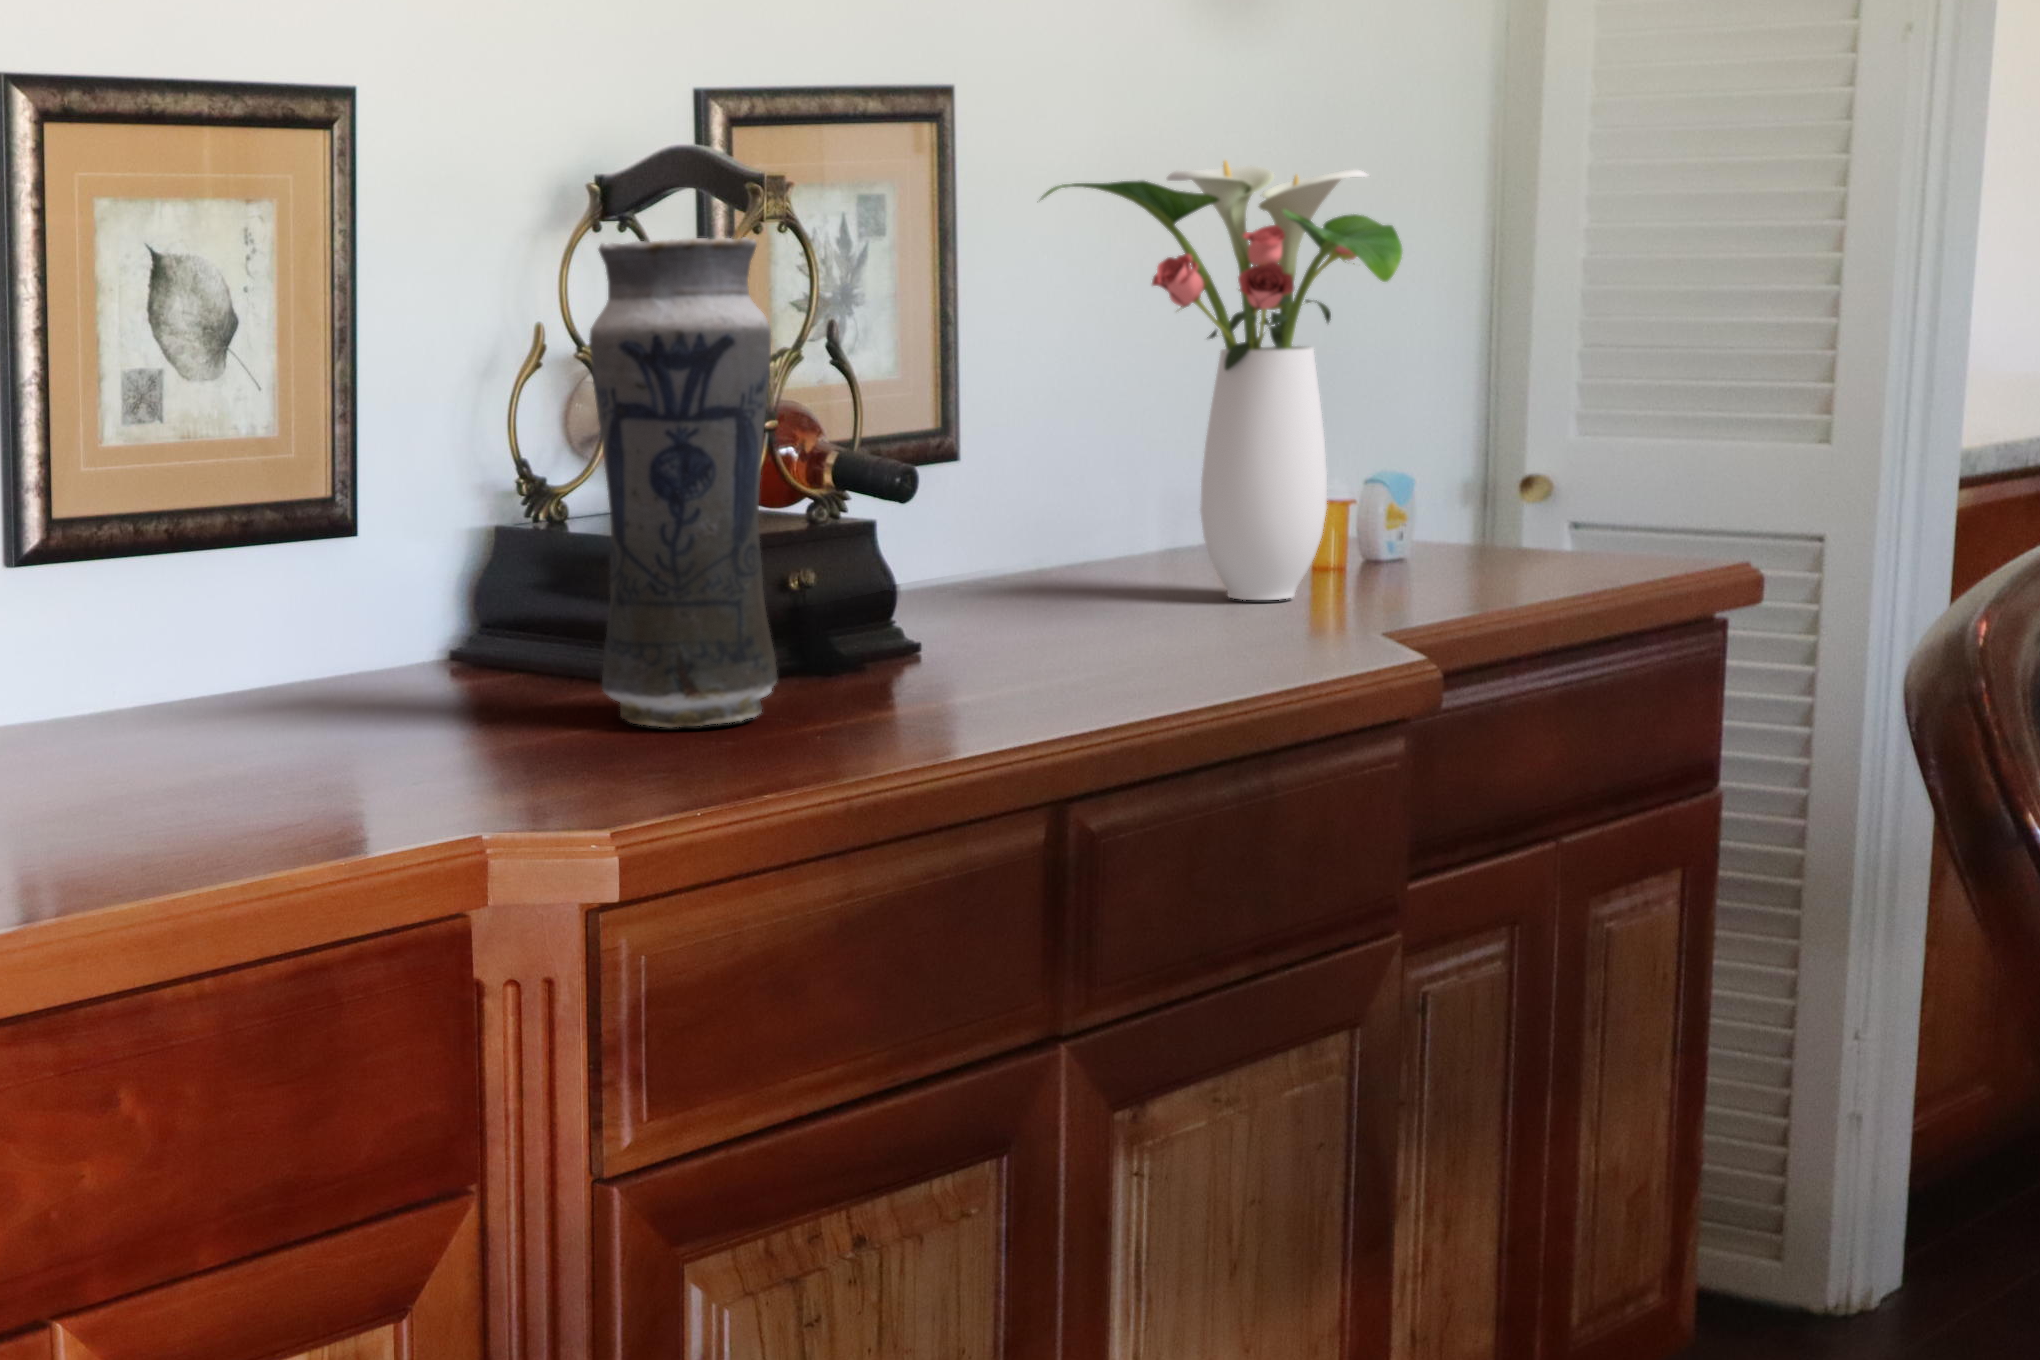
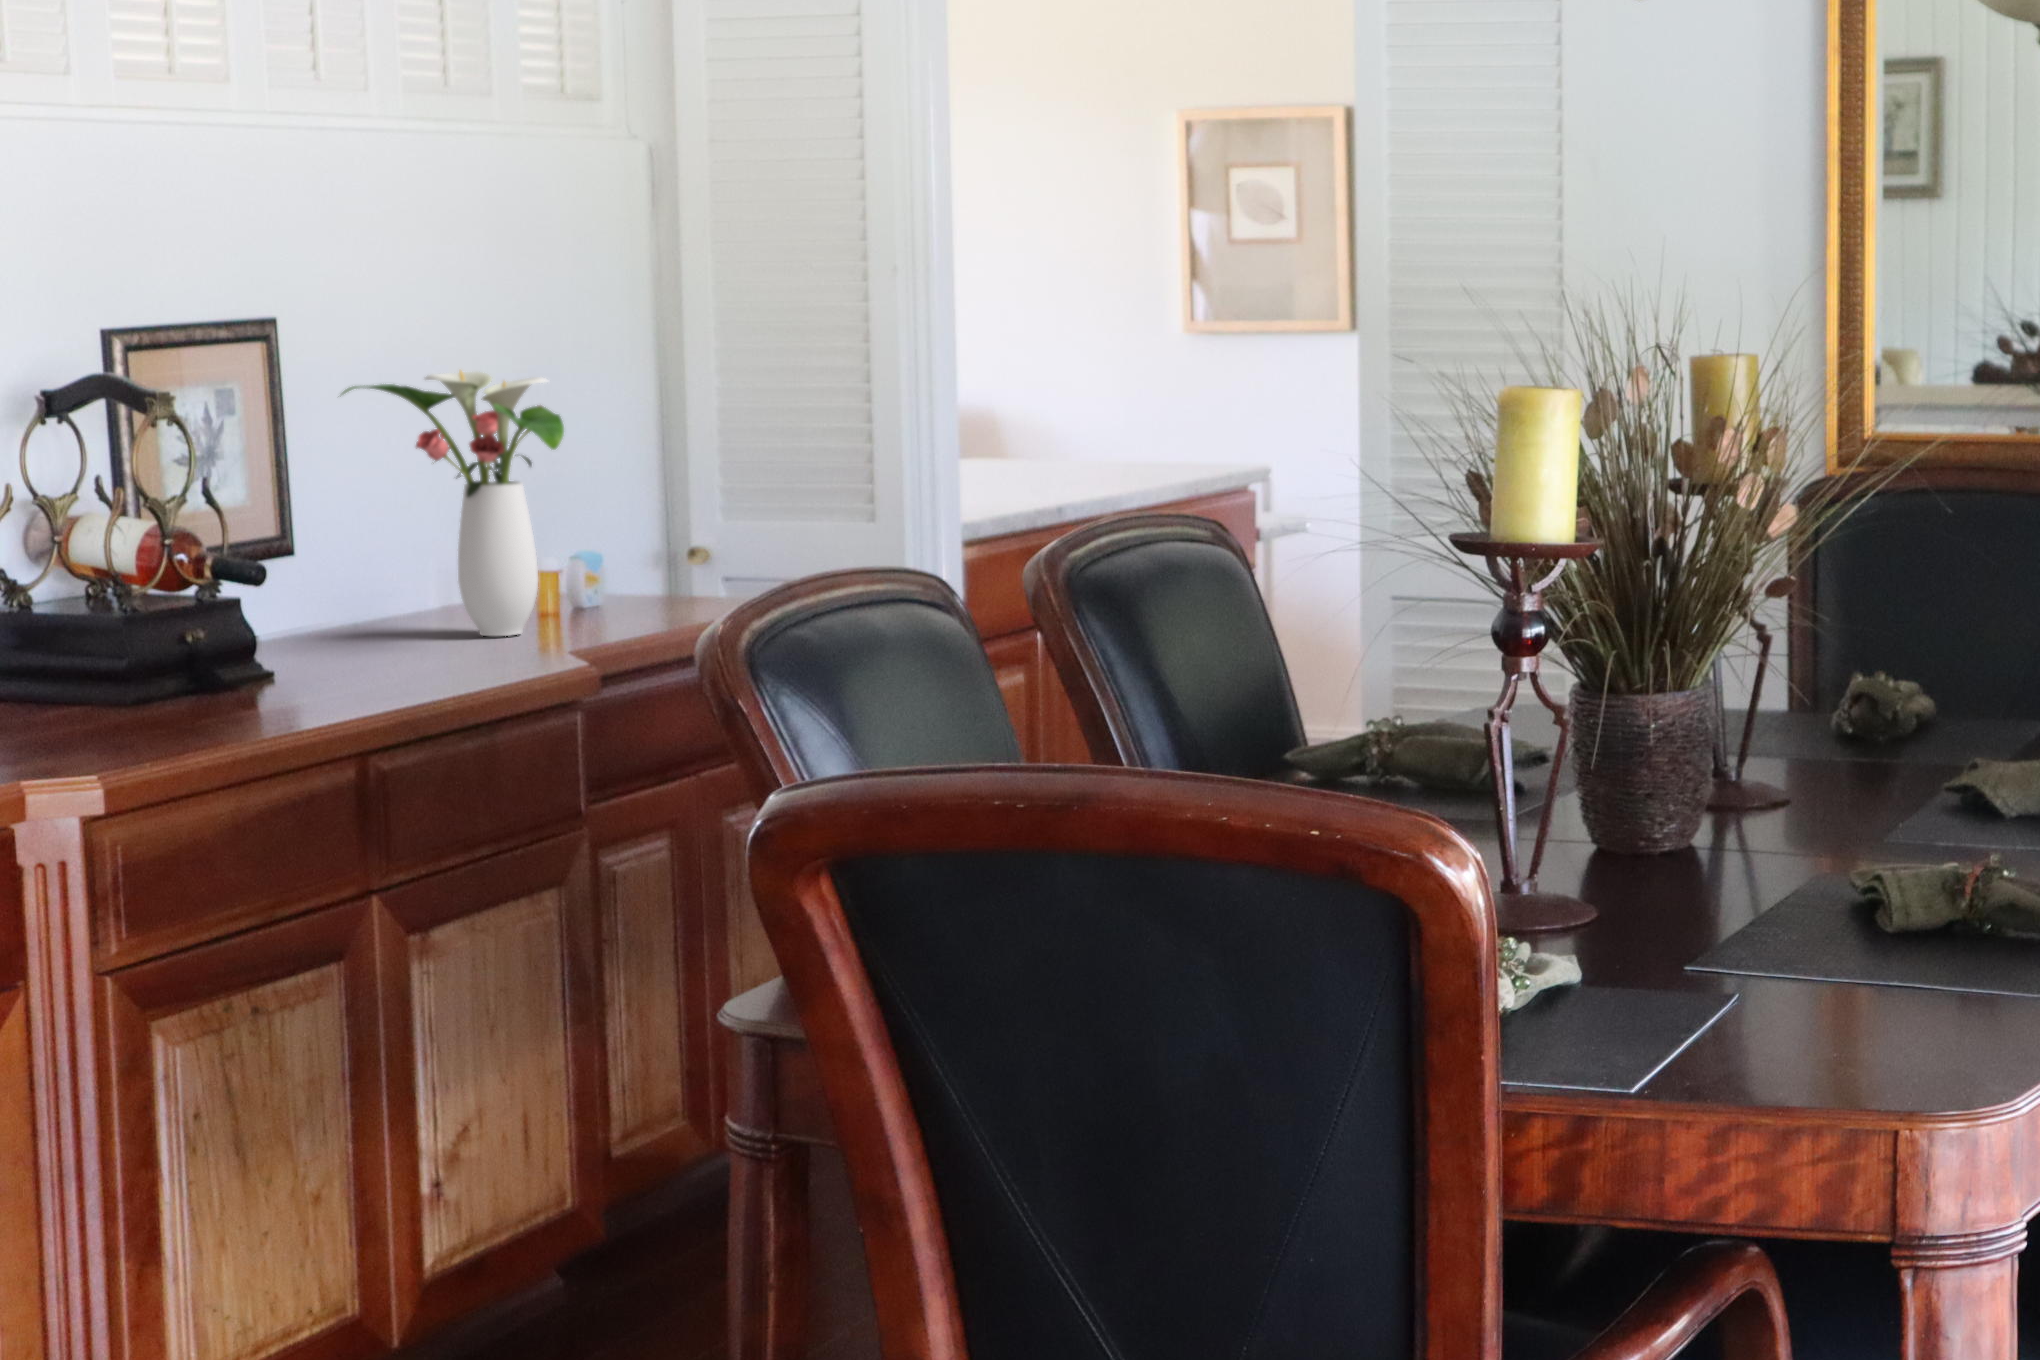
vase: present [589,237,777,727] -> none [53,442,184,726]

